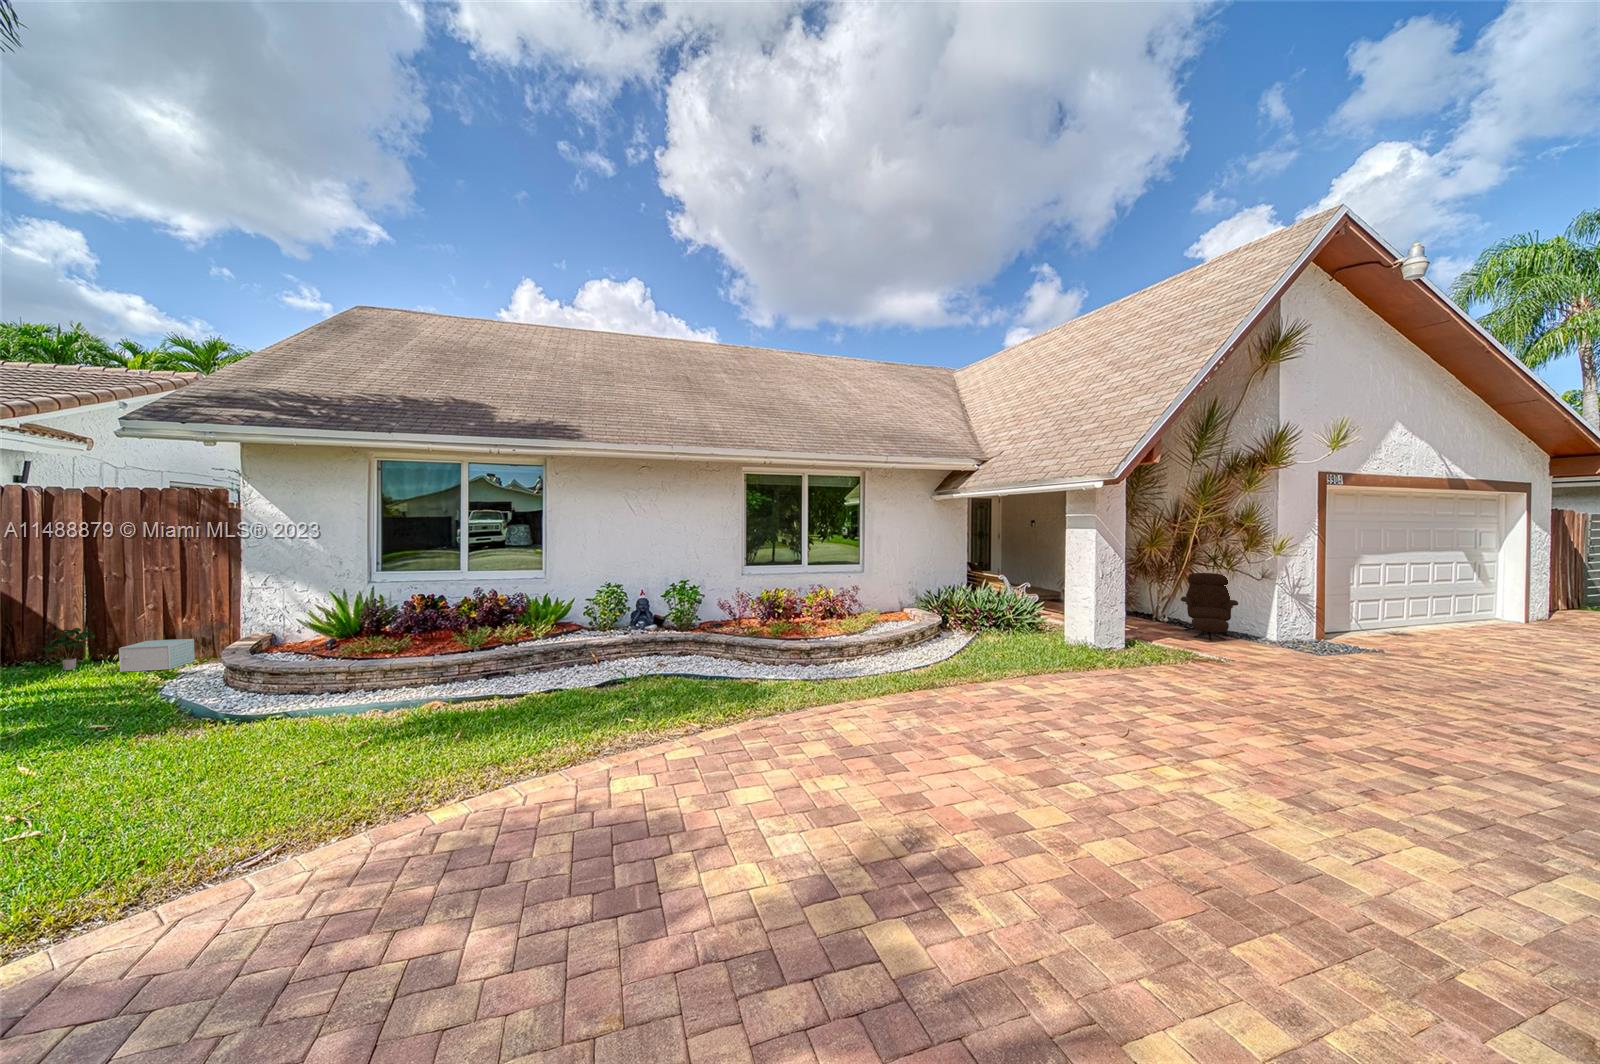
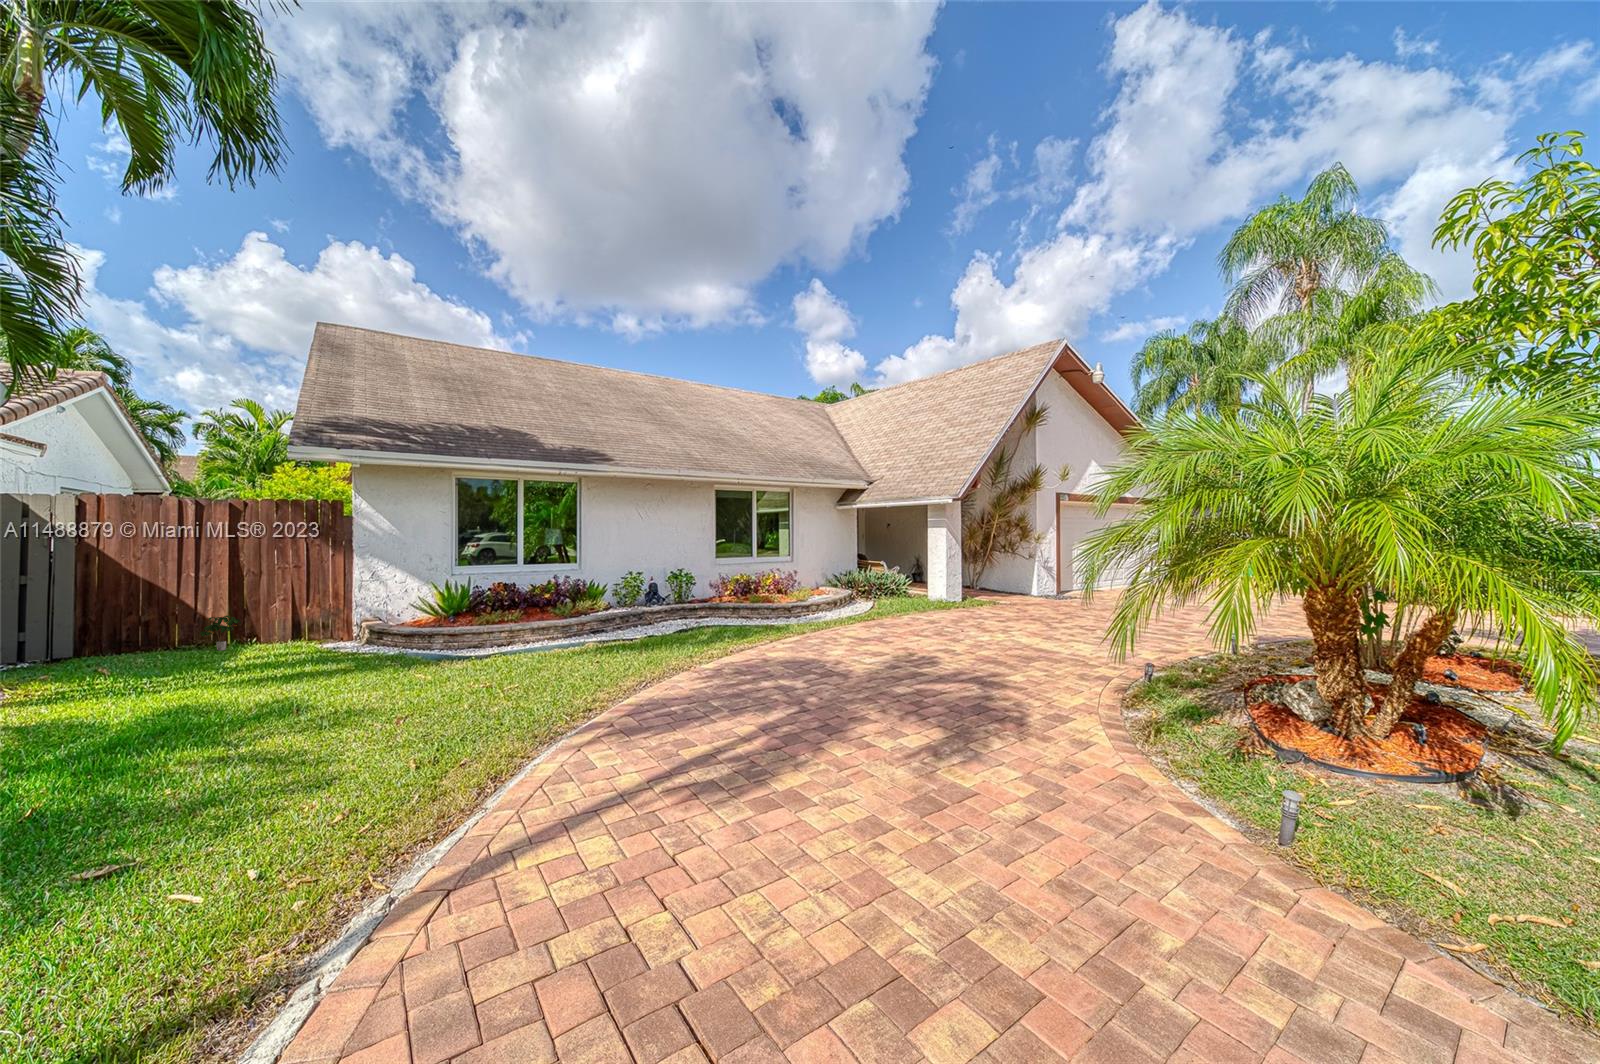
lounge chair: present [1181,573,1238,640] -> none [986,556,1017,596]
storage box: present [119,639,195,672] -> none [280,622,320,648]

